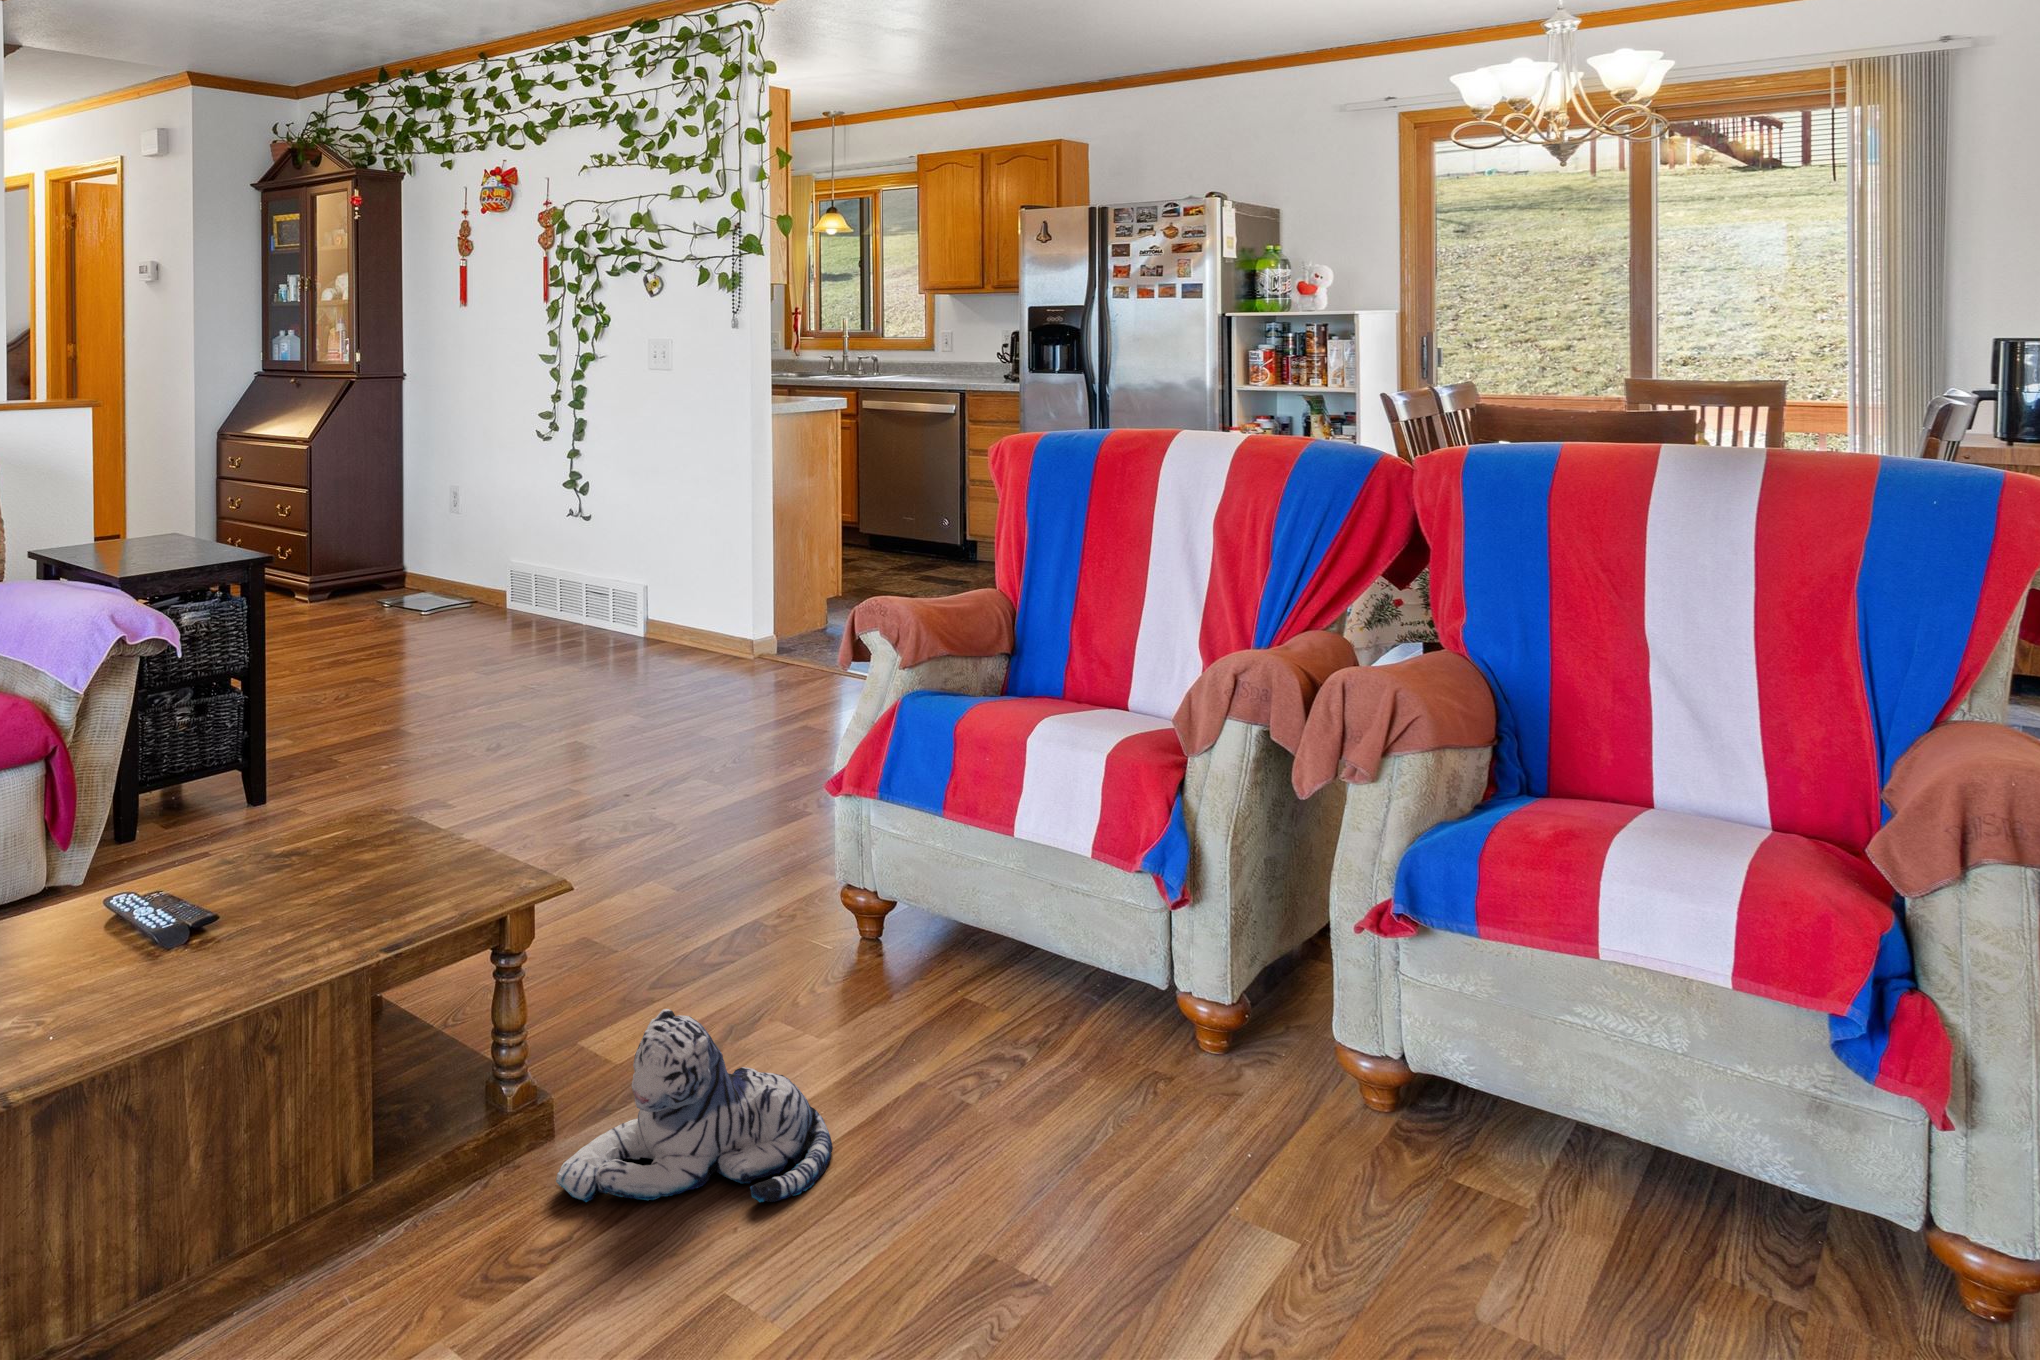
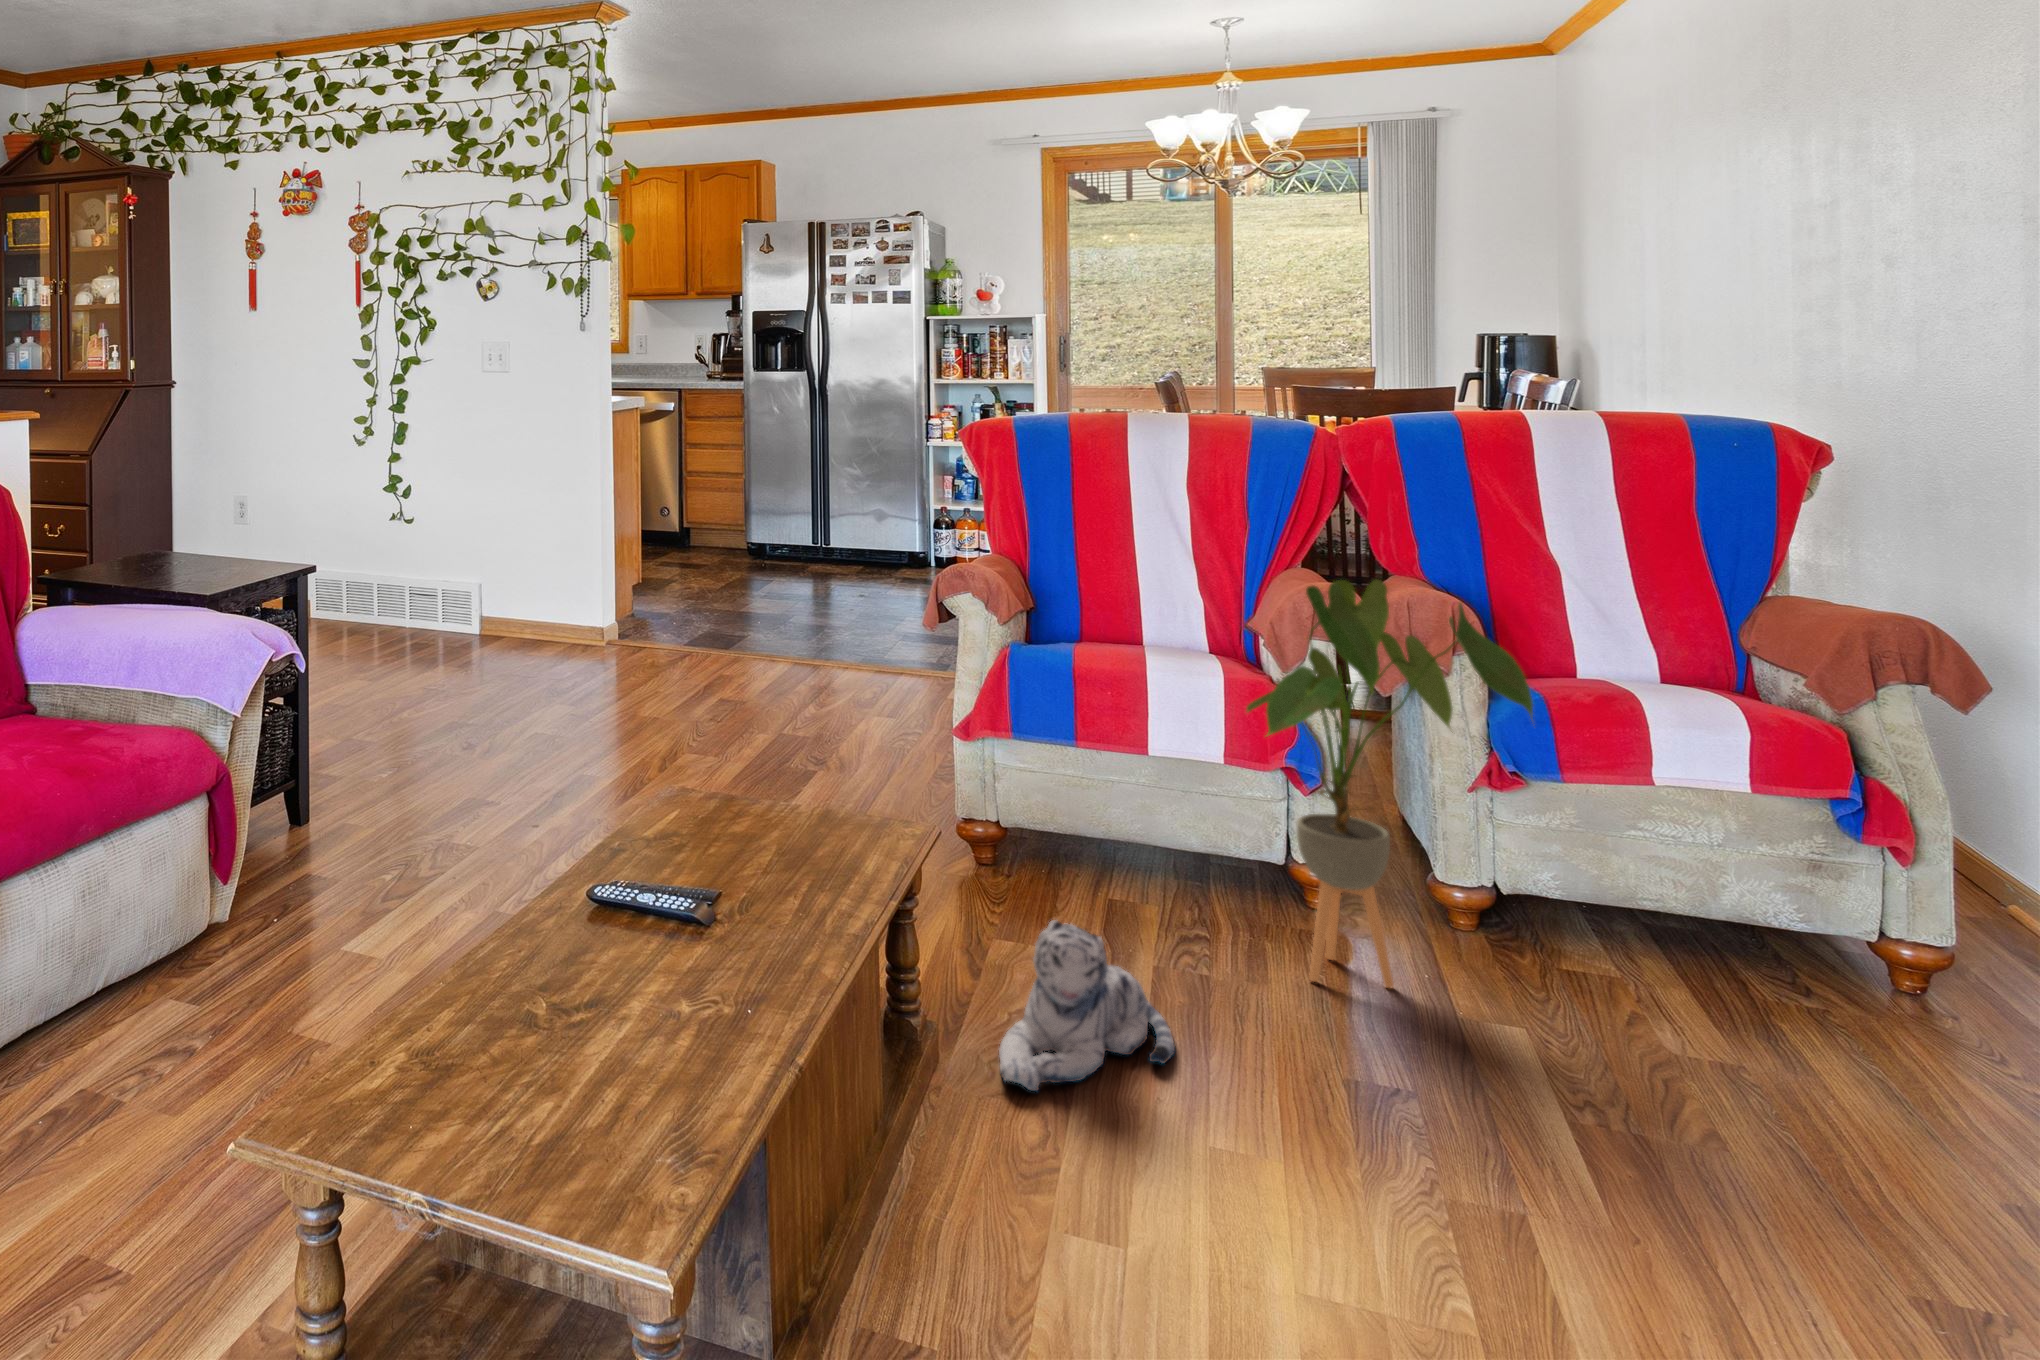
house plant: none [997,645,1323,1172] -> present [1246,580,1533,988]

